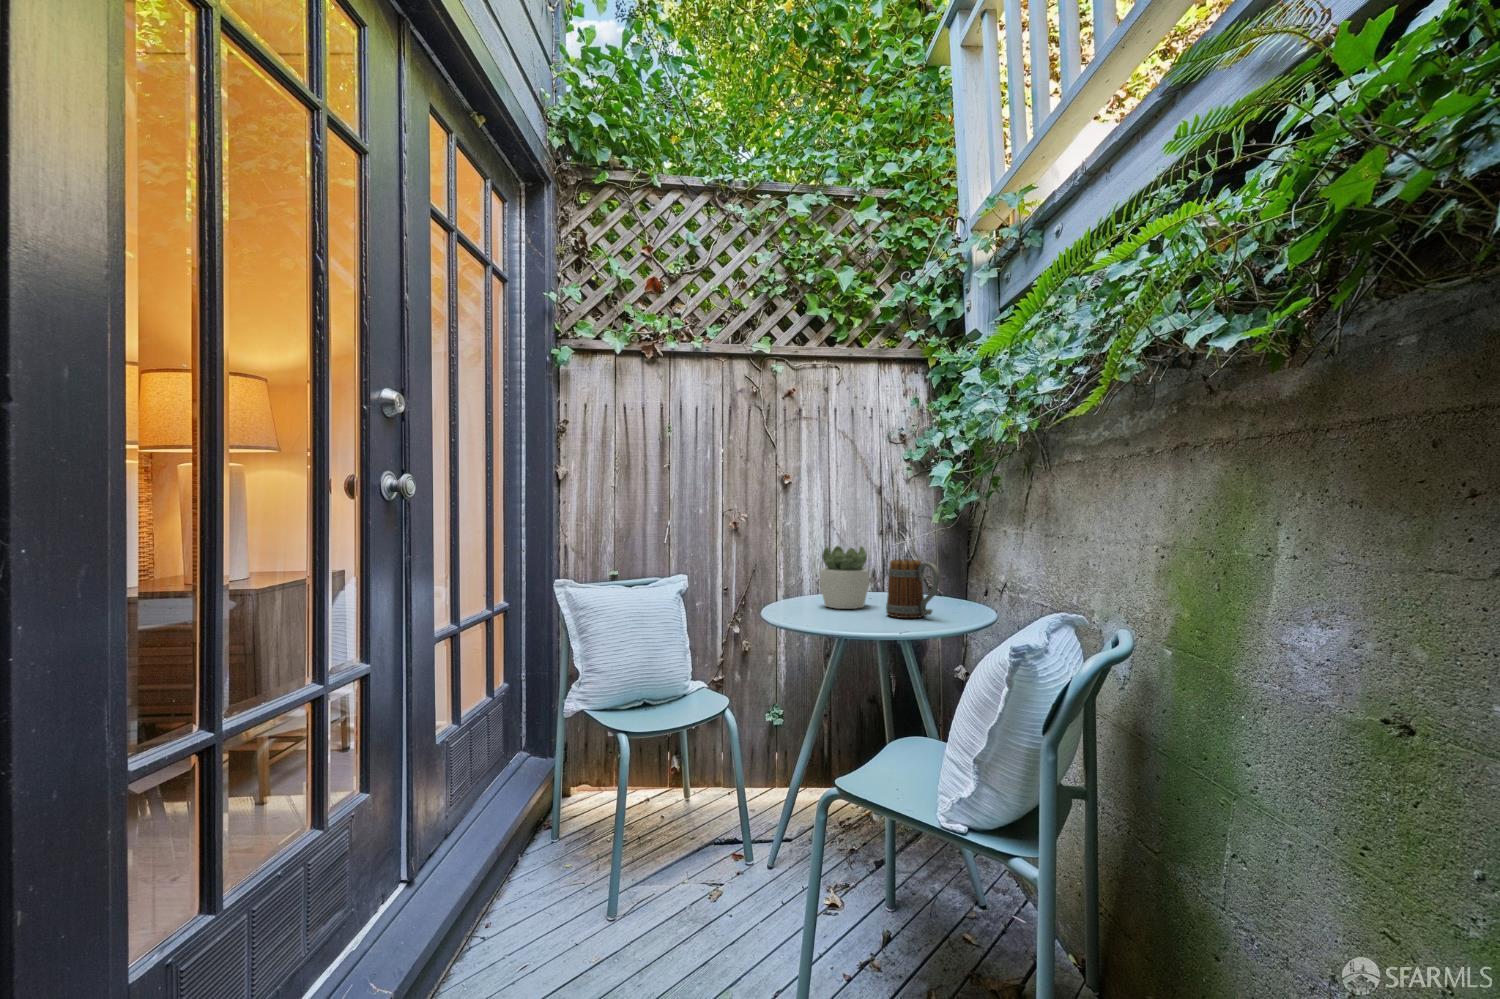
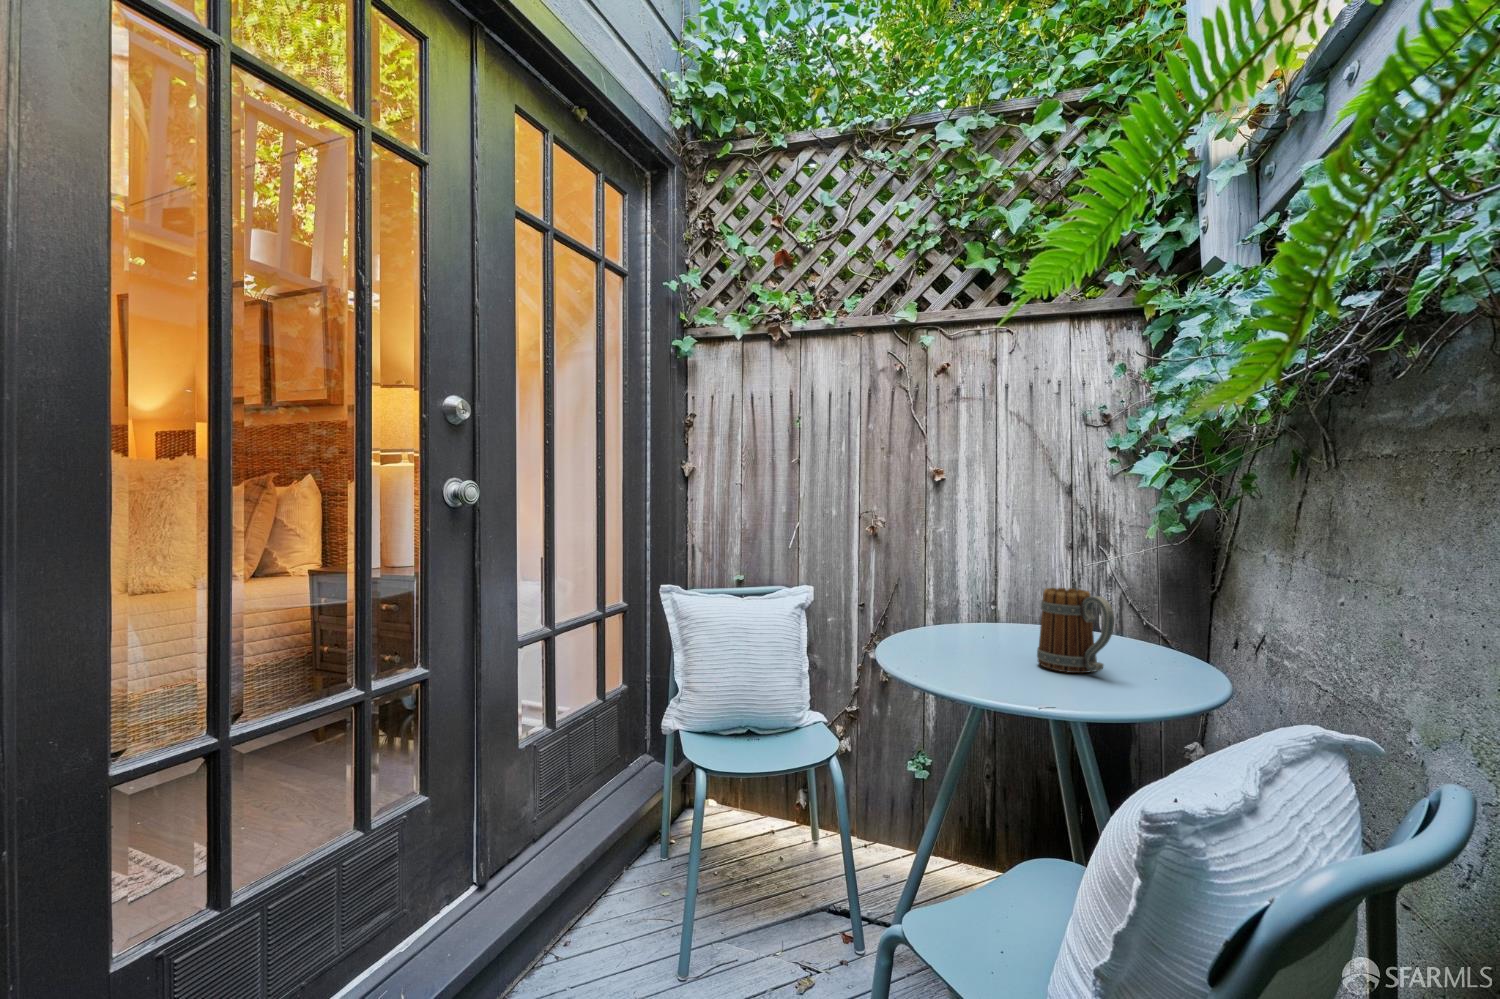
succulent plant: present [820,546,869,609] -> none [956,562,1028,648]

